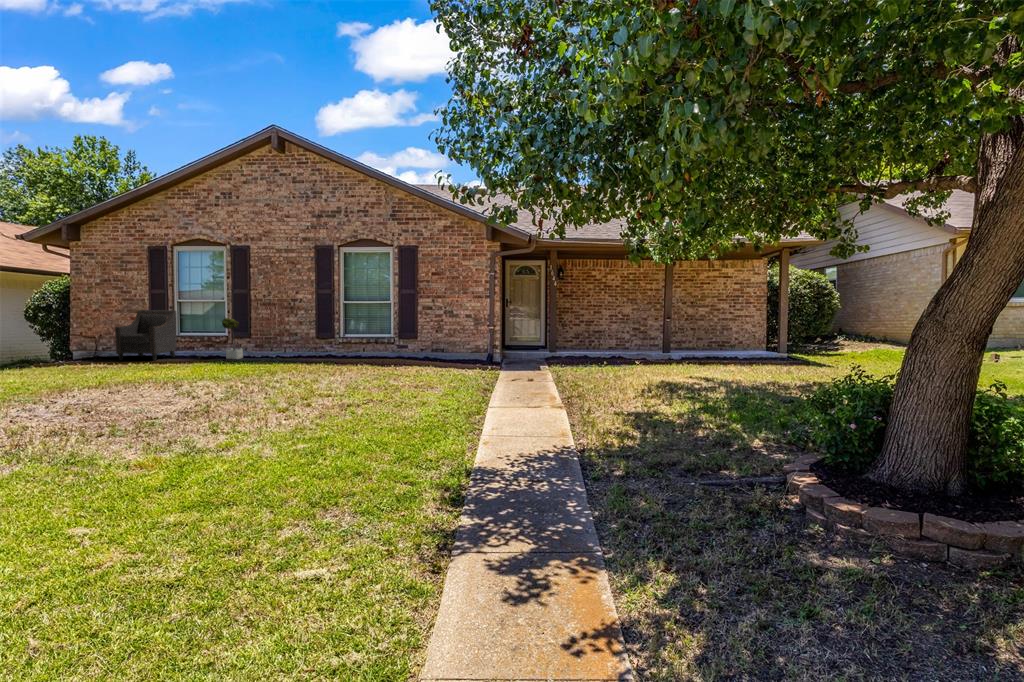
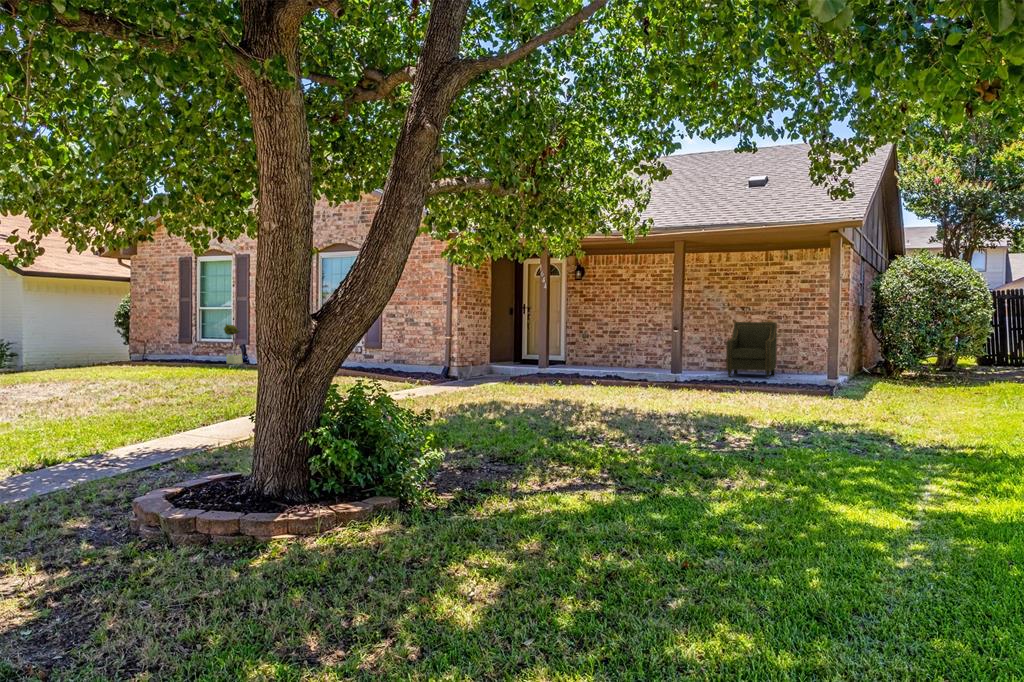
chair: present [115,310,177,361] -> present [726,322,777,378]

